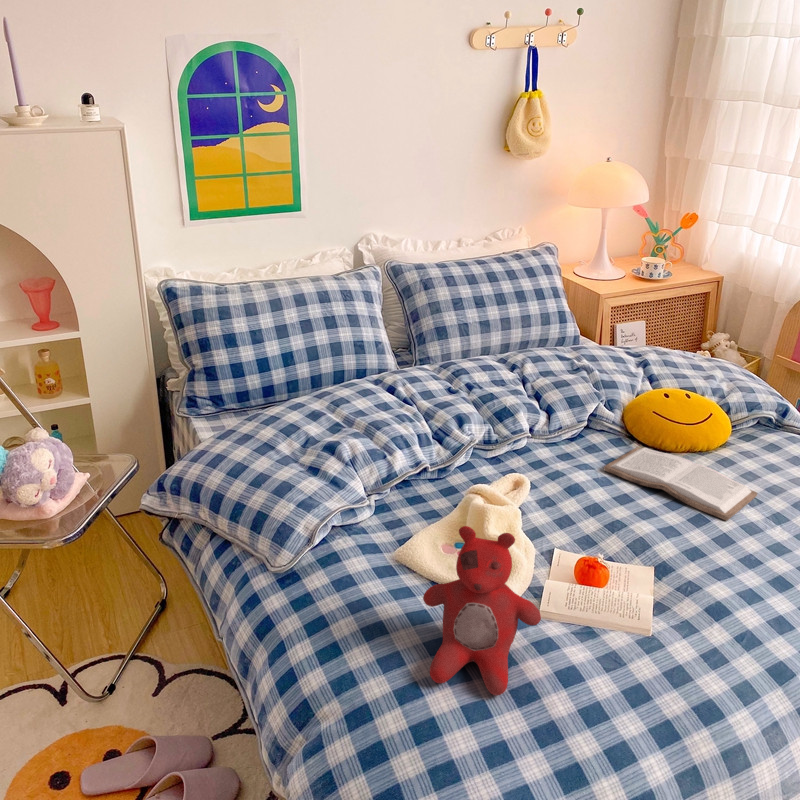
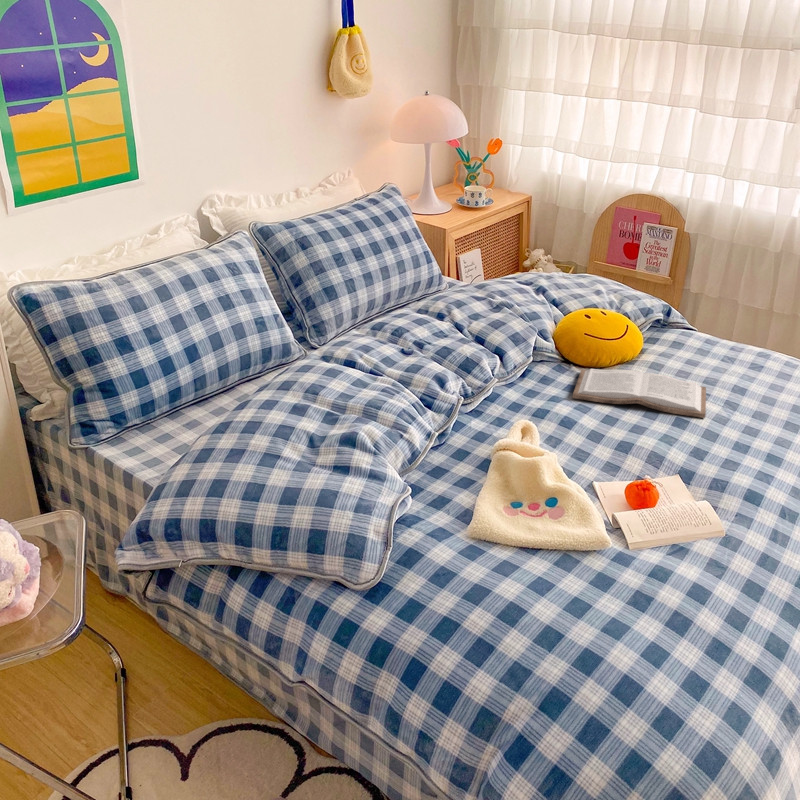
stuffed bear: present [423,526,541,695] -> none [568,475,687,645]

